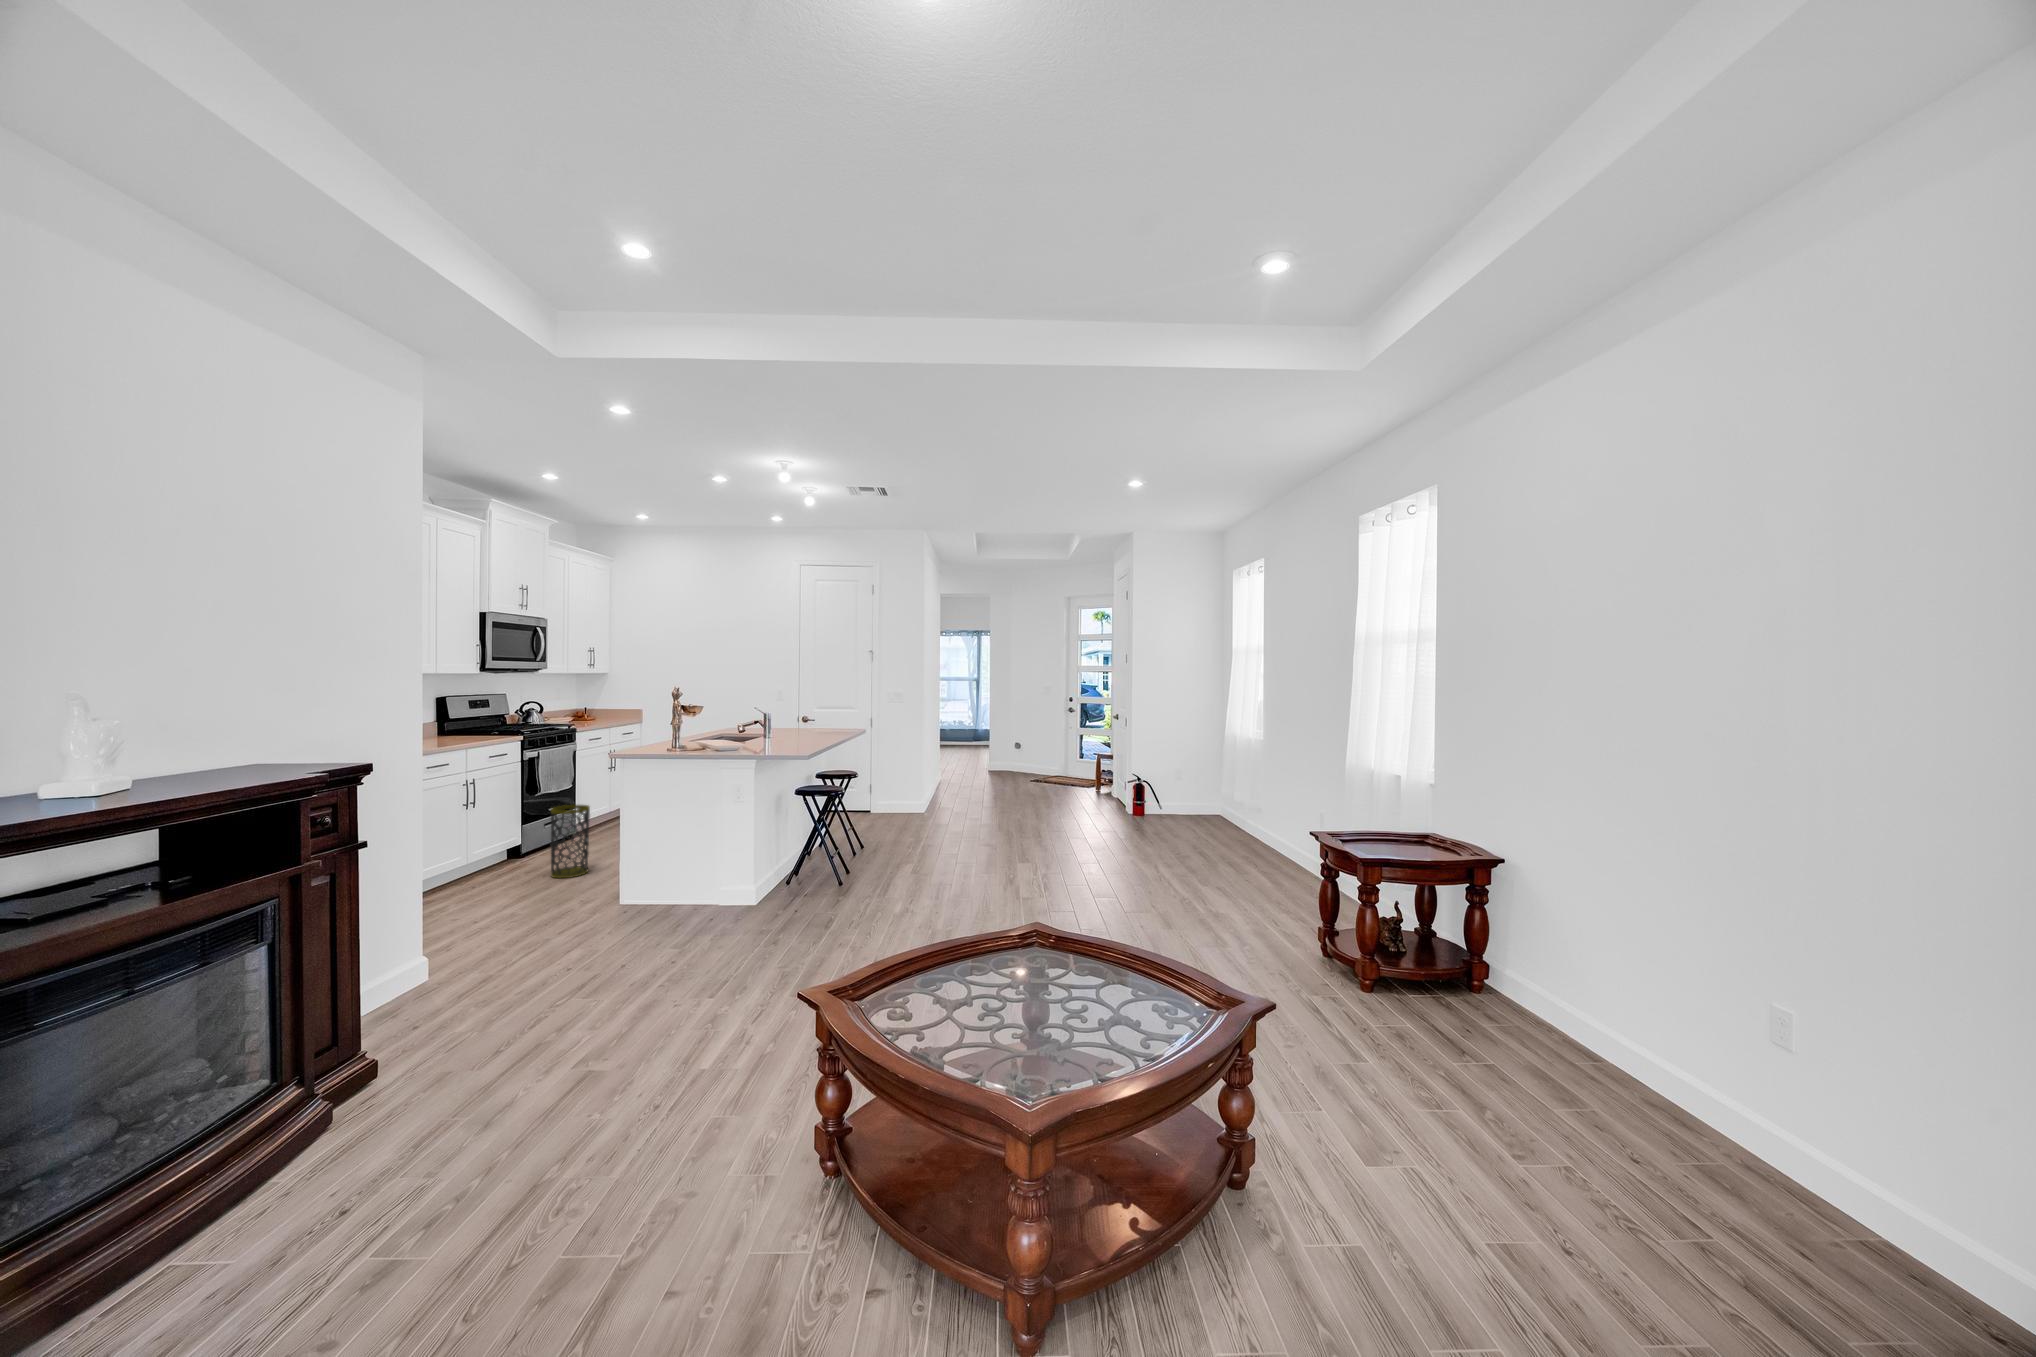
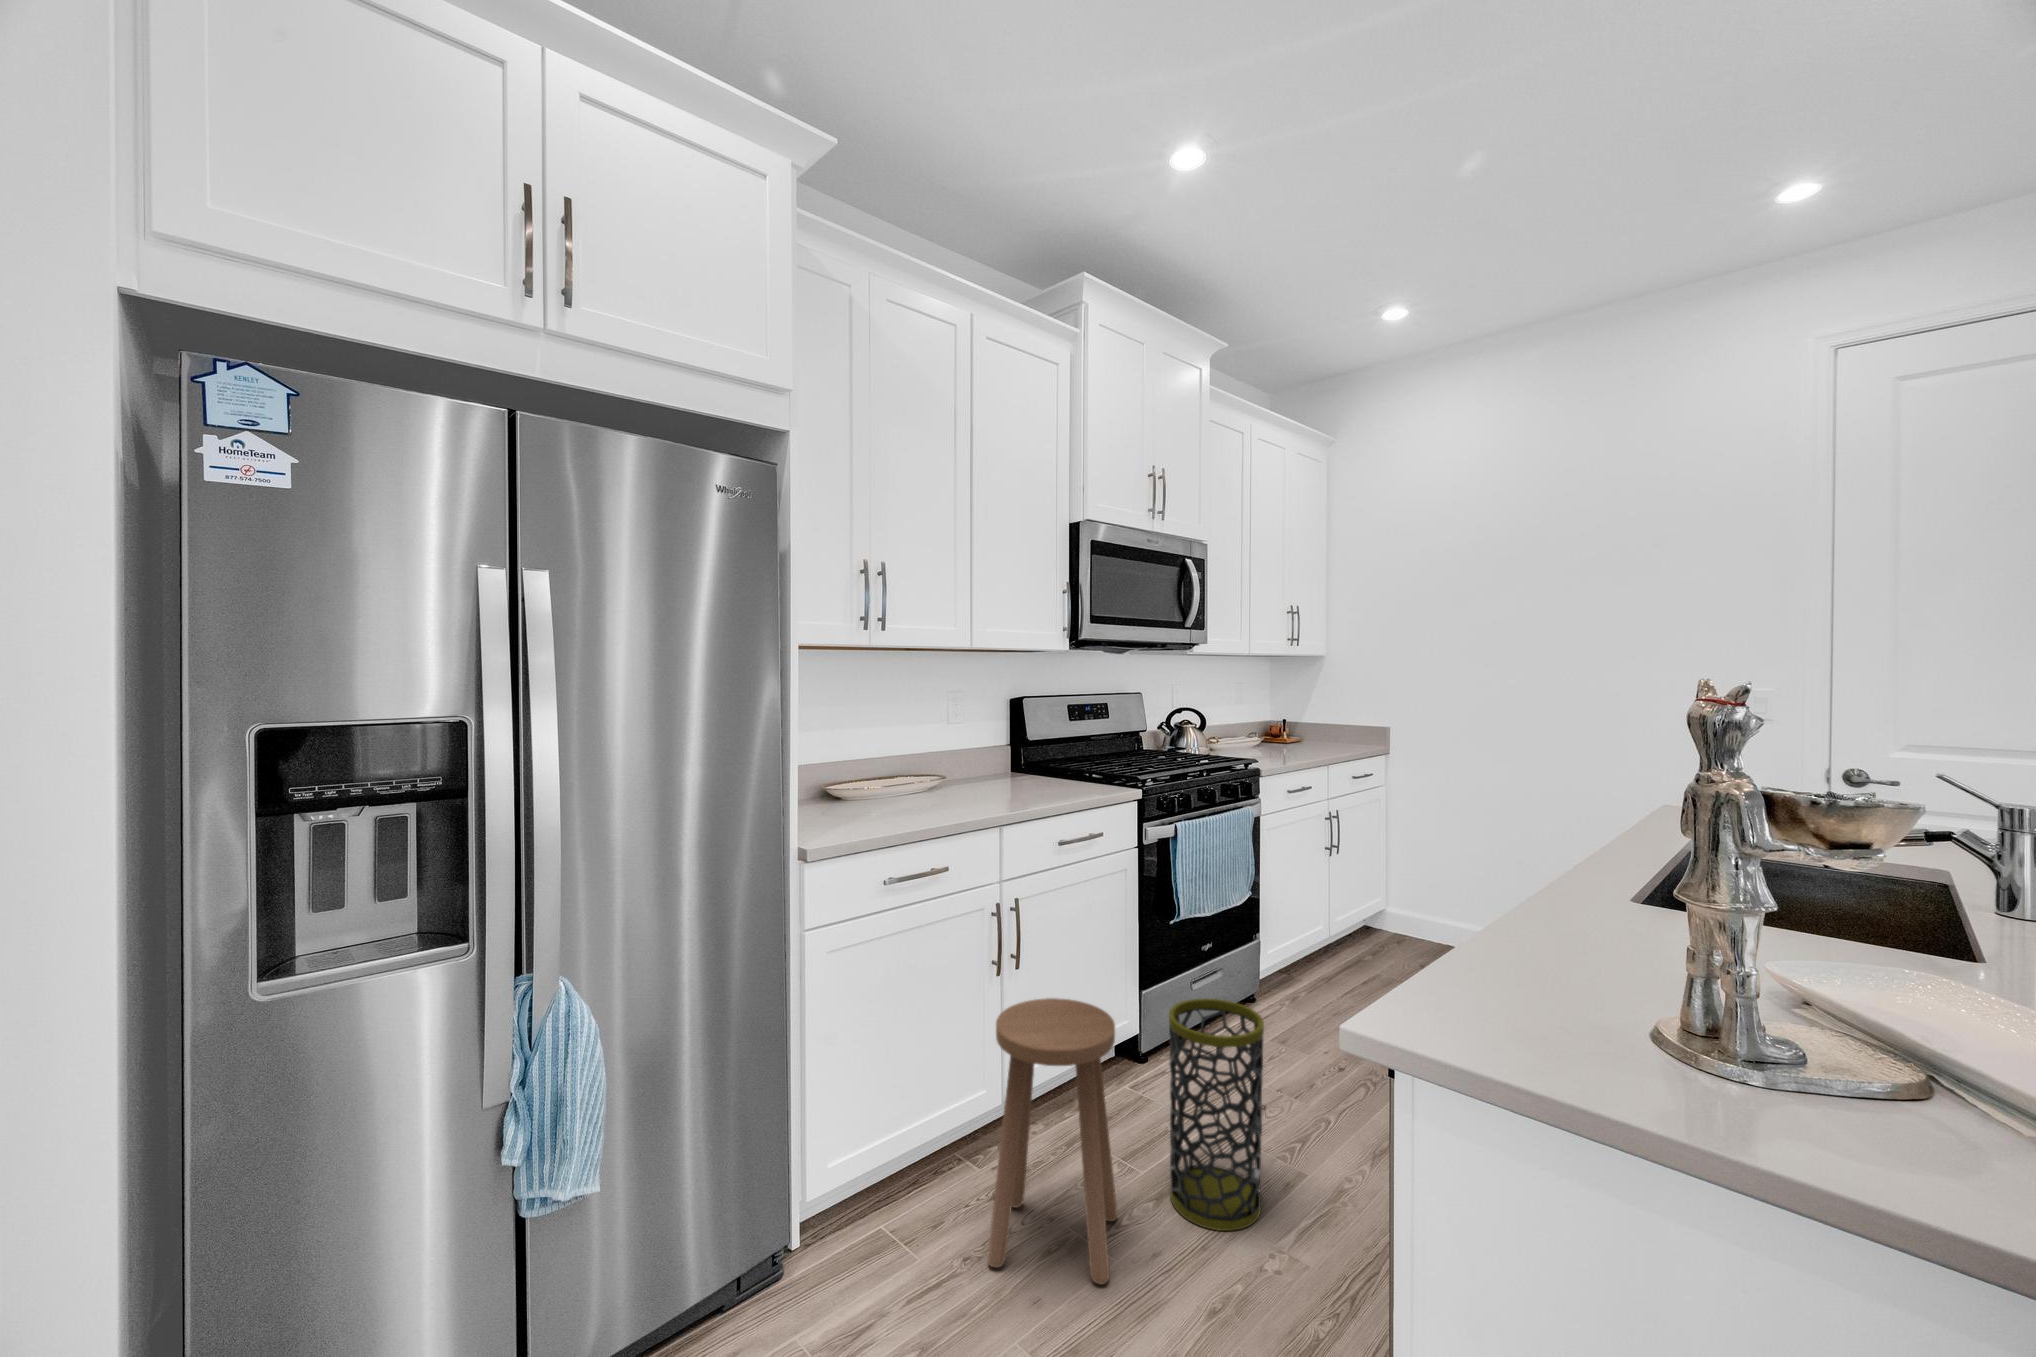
stool: none [479,808,534,900] -> present [988,998,1117,1284]

